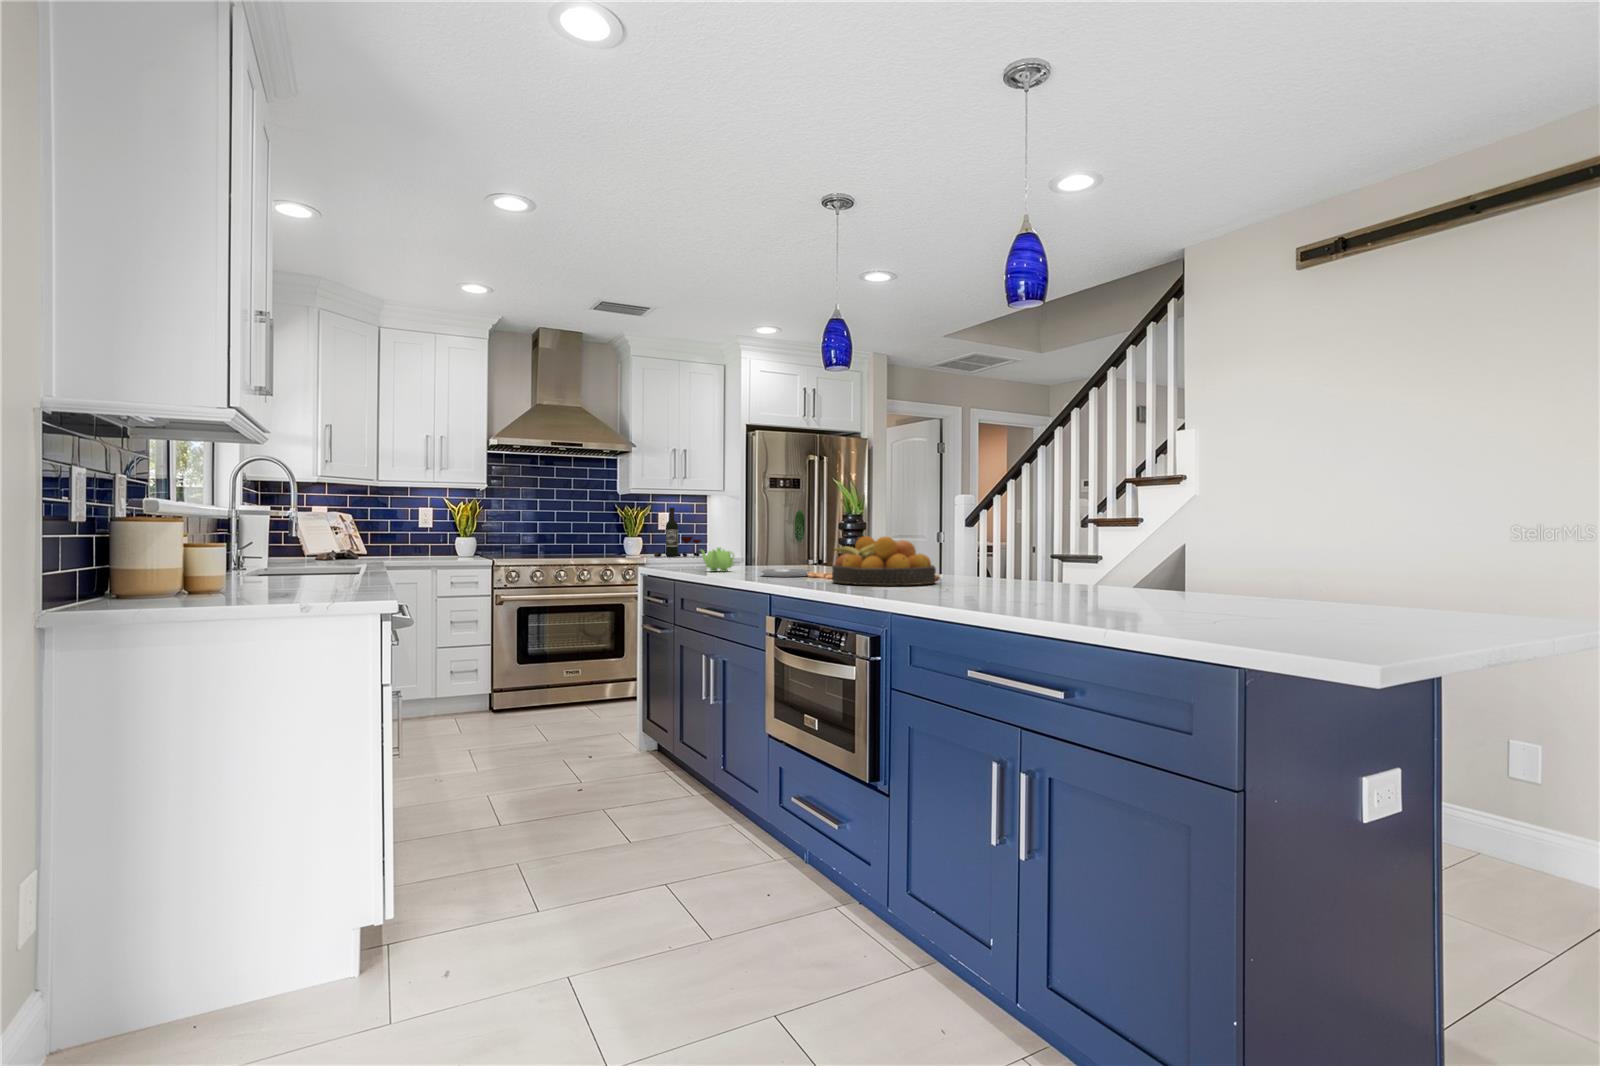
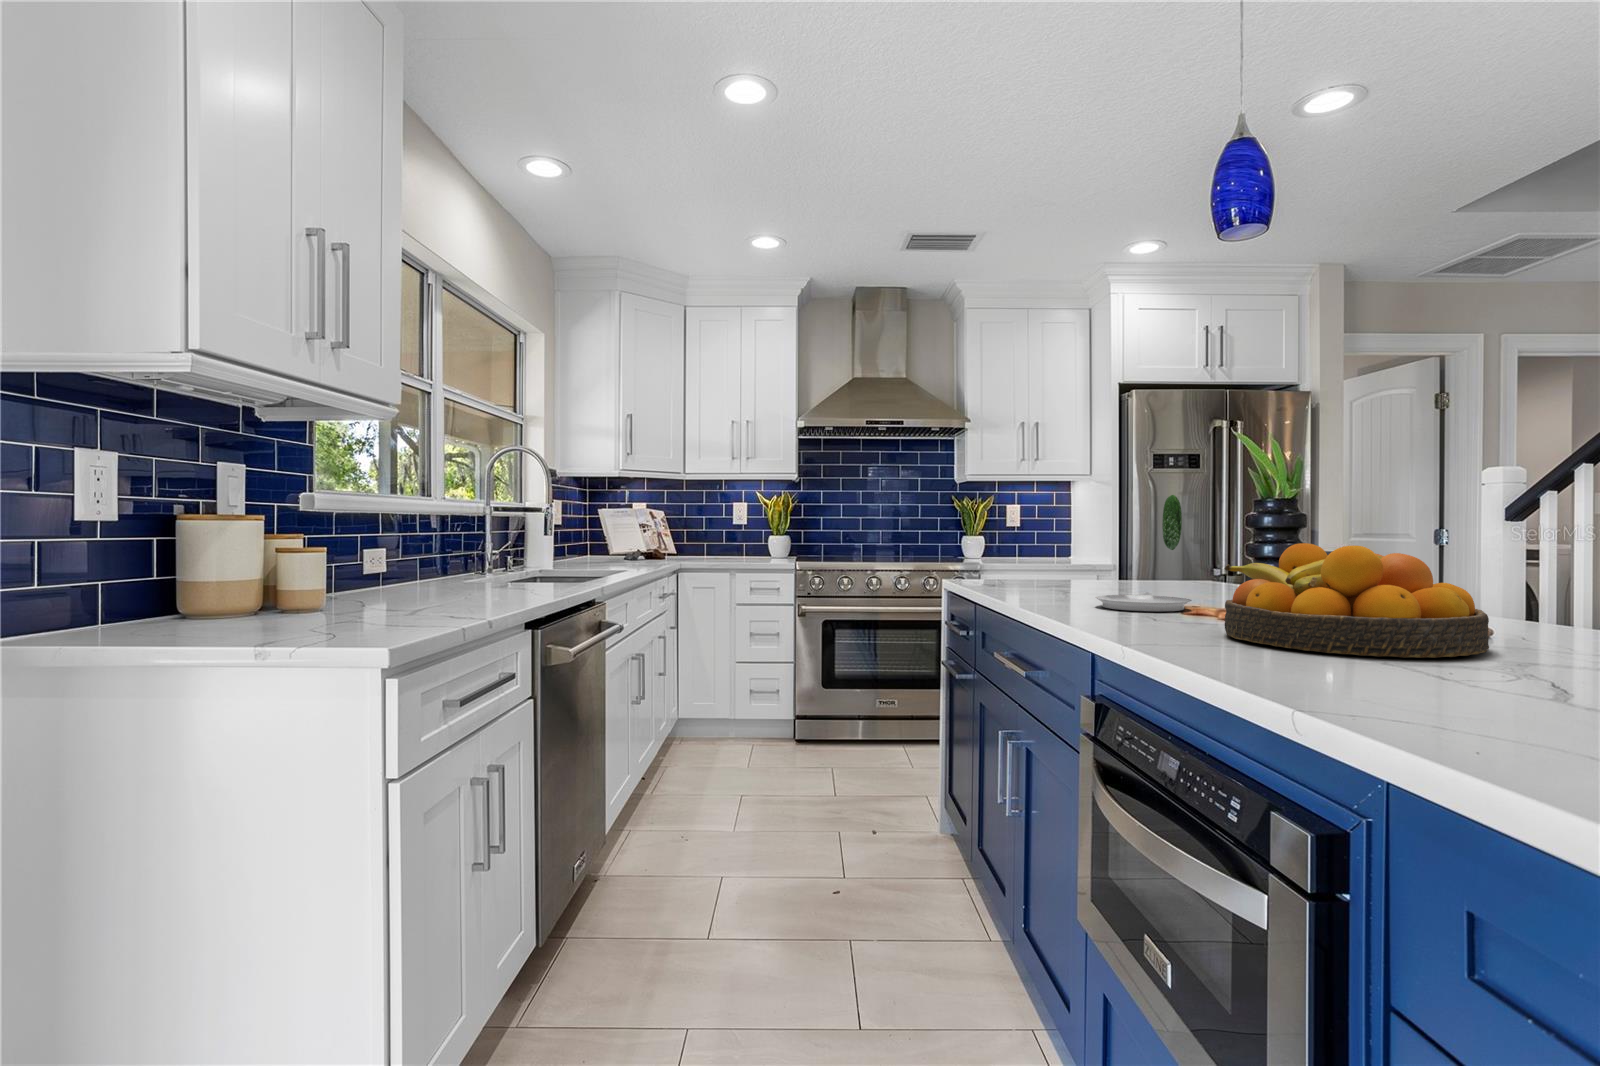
wine bottle: present [654,508,701,557] -> none [995,498,1059,562]
teapot: present [701,547,734,572] -> none [1010,556,1066,593]

